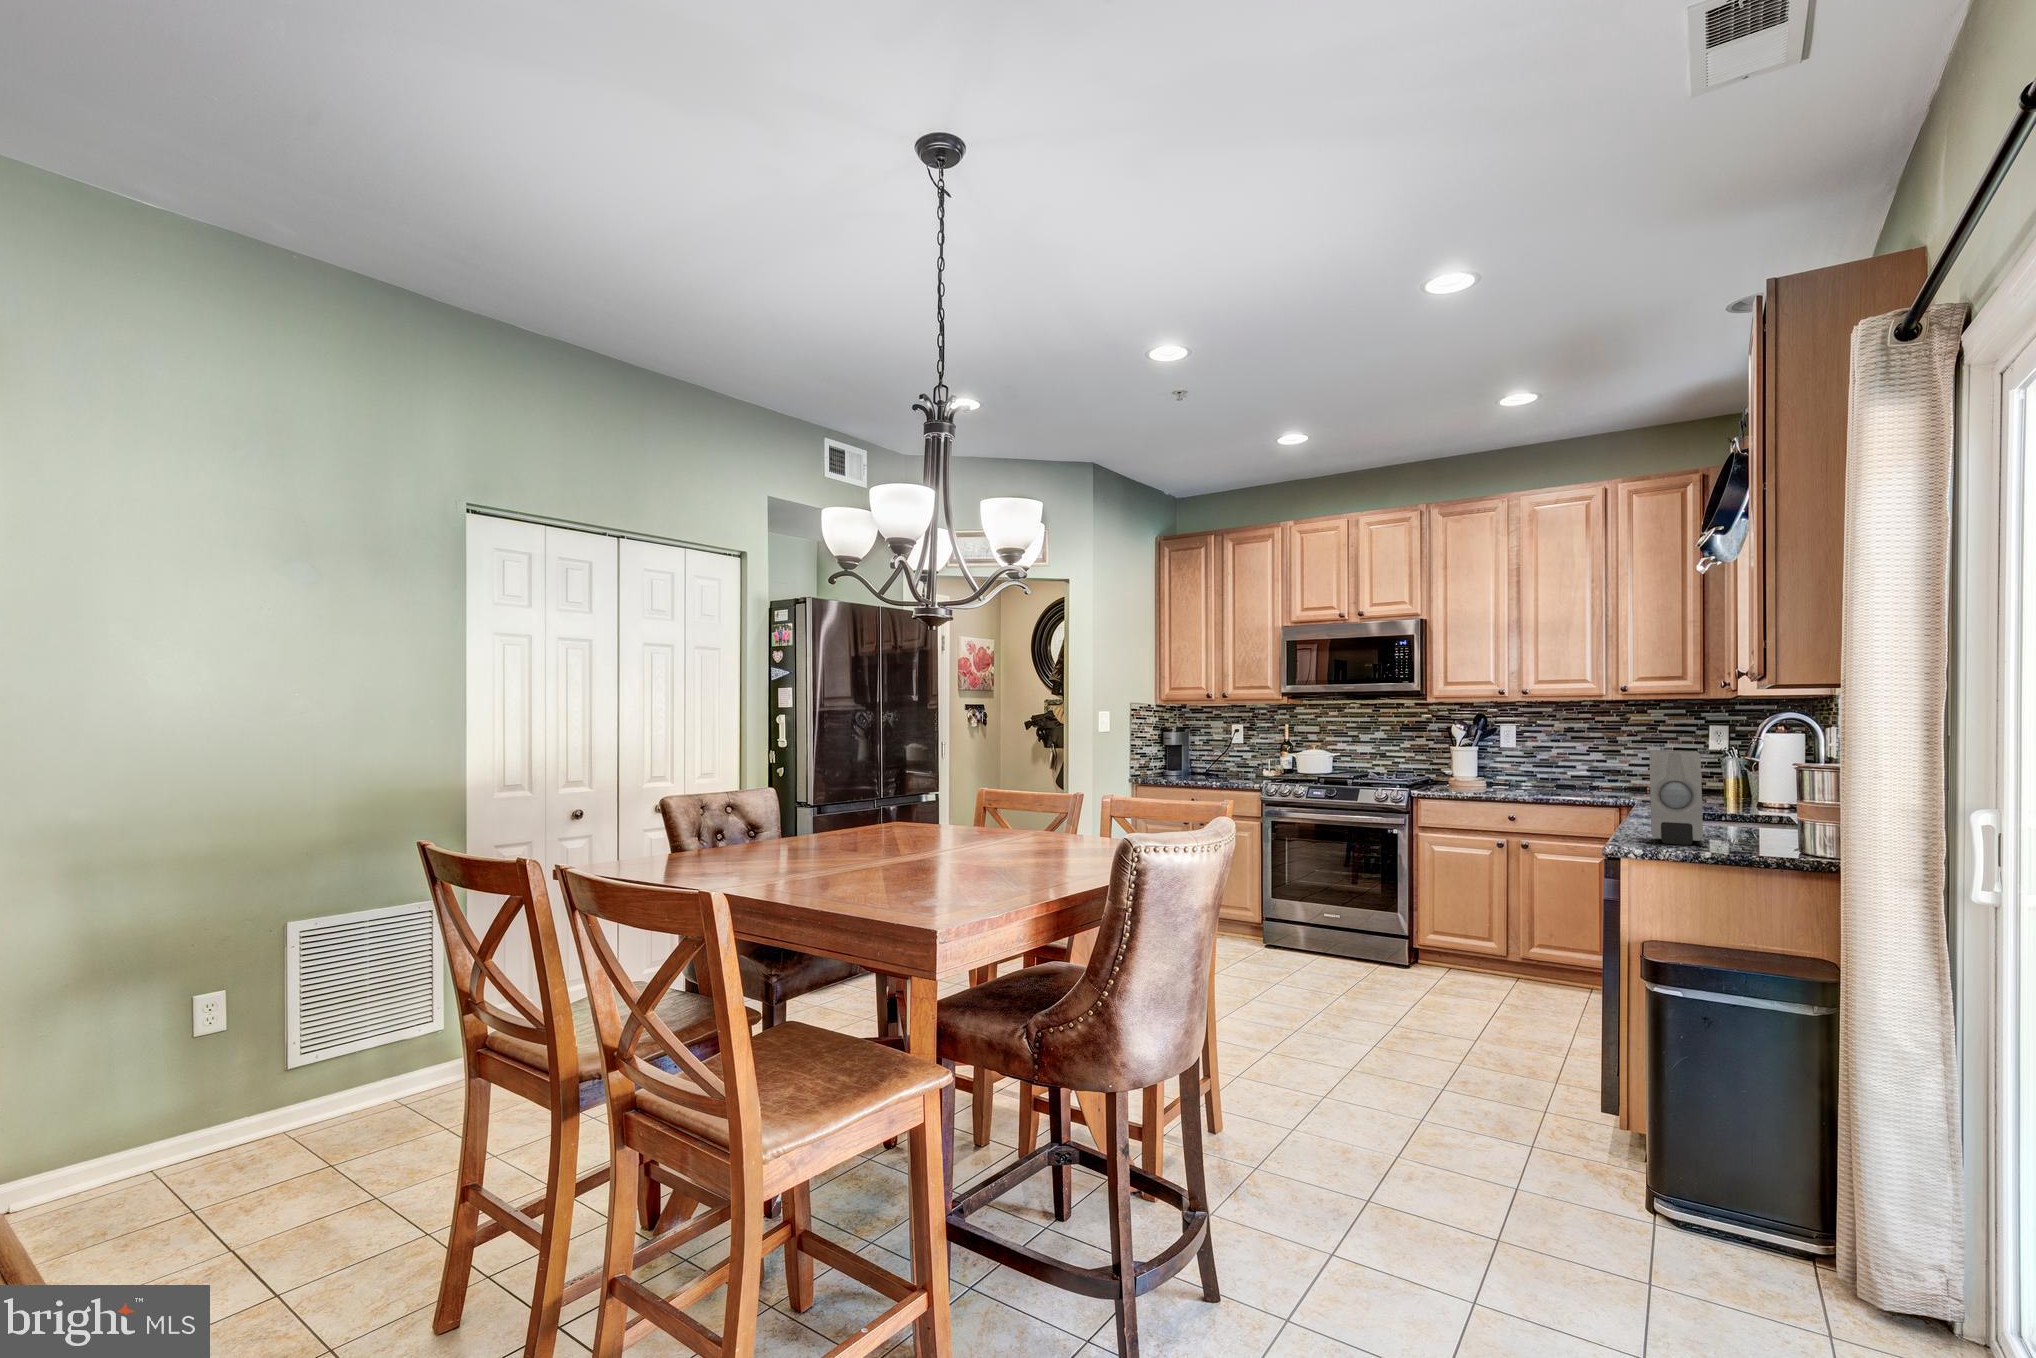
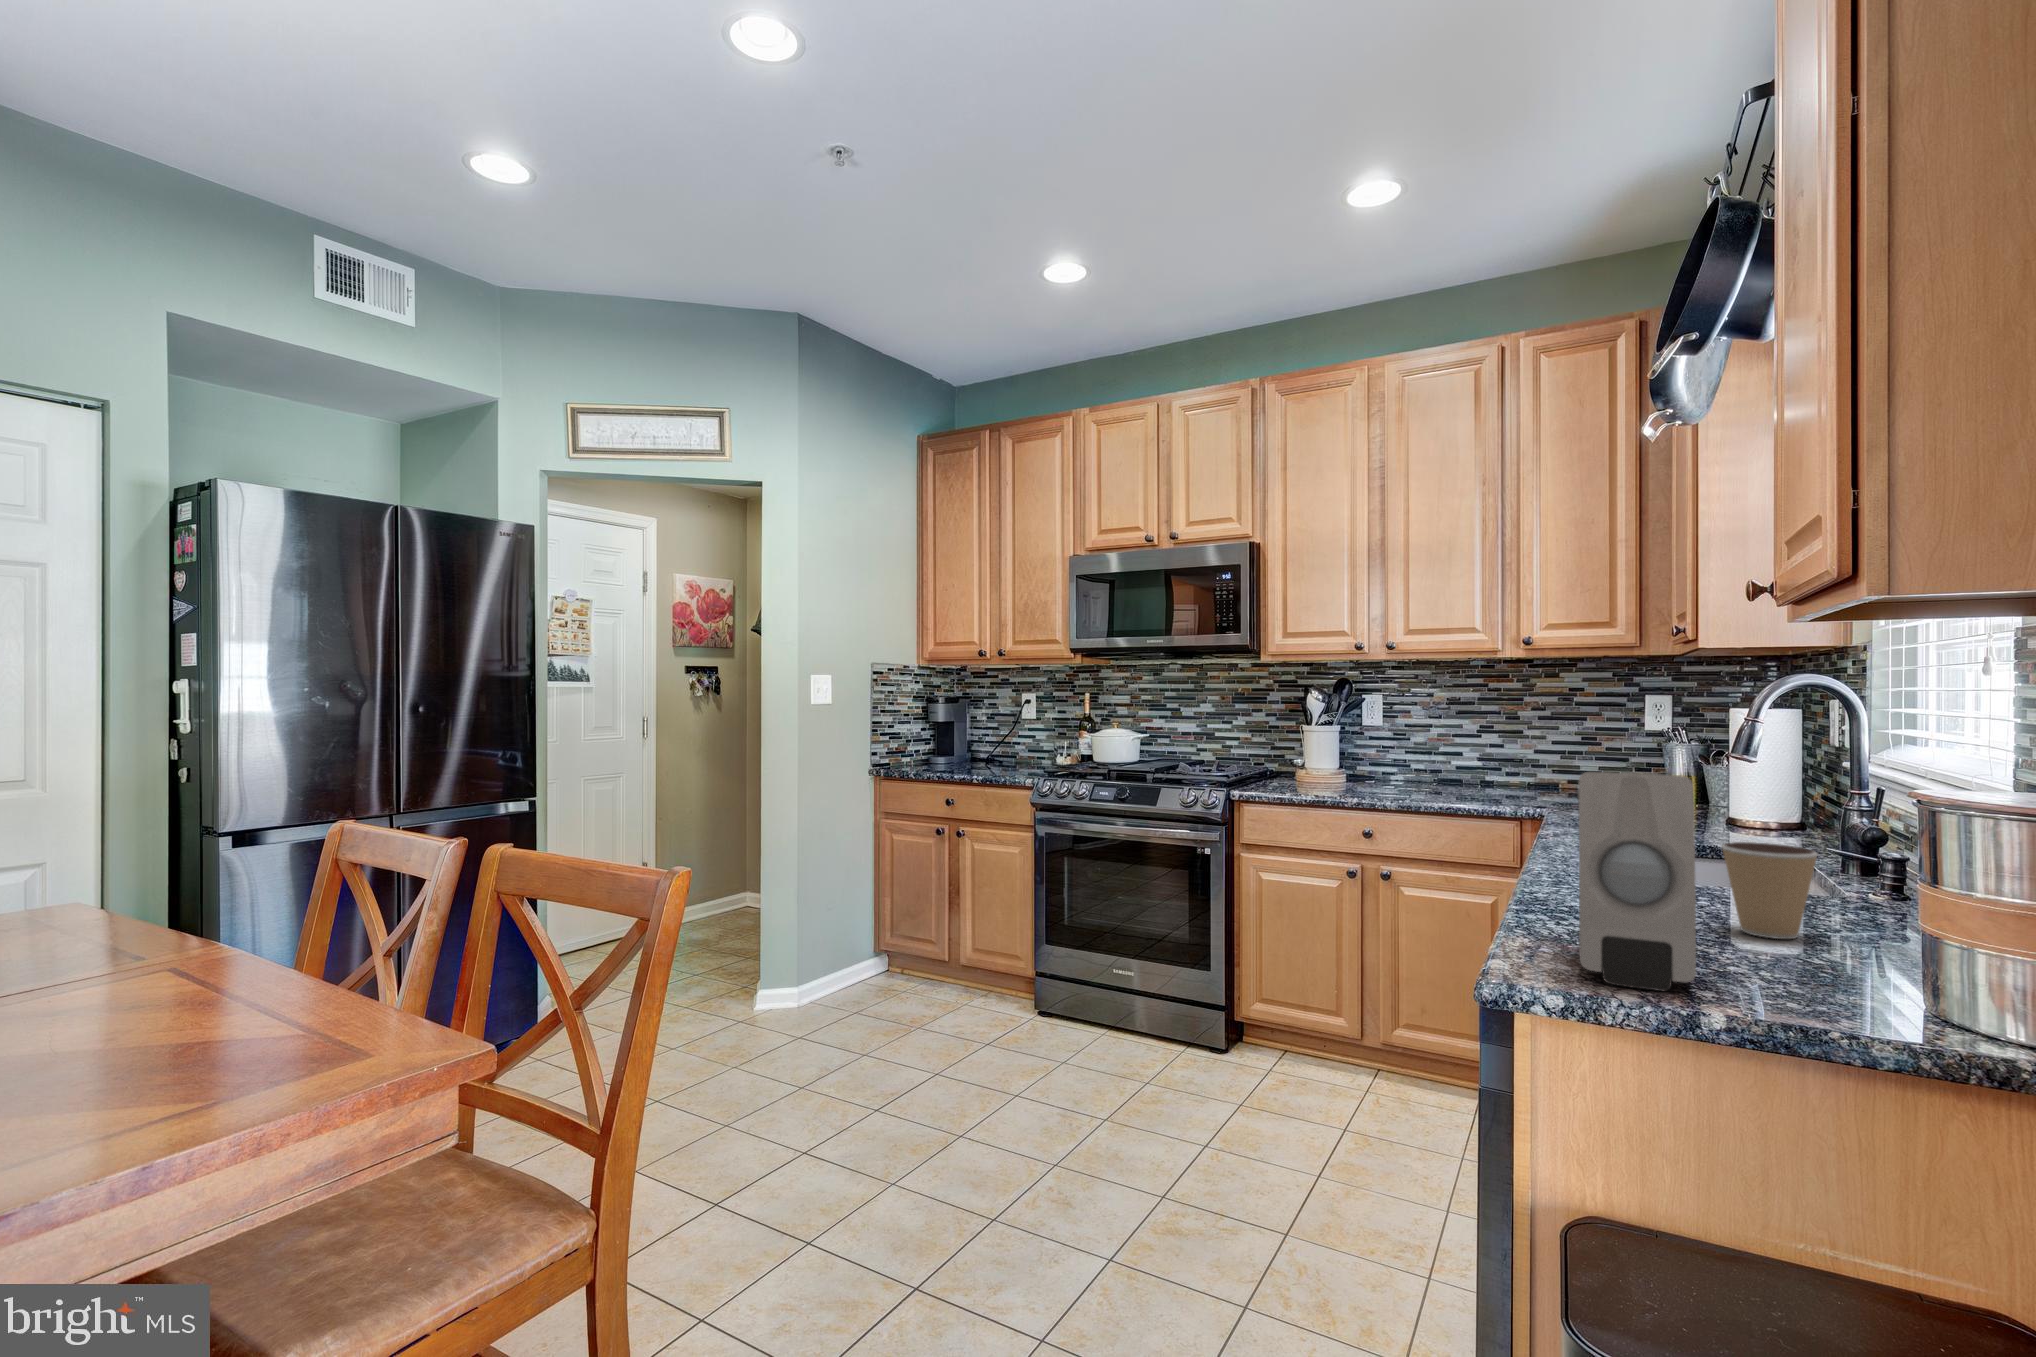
coffee cup: none [1725,792,1772,836] -> present [1722,842,1818,939]

